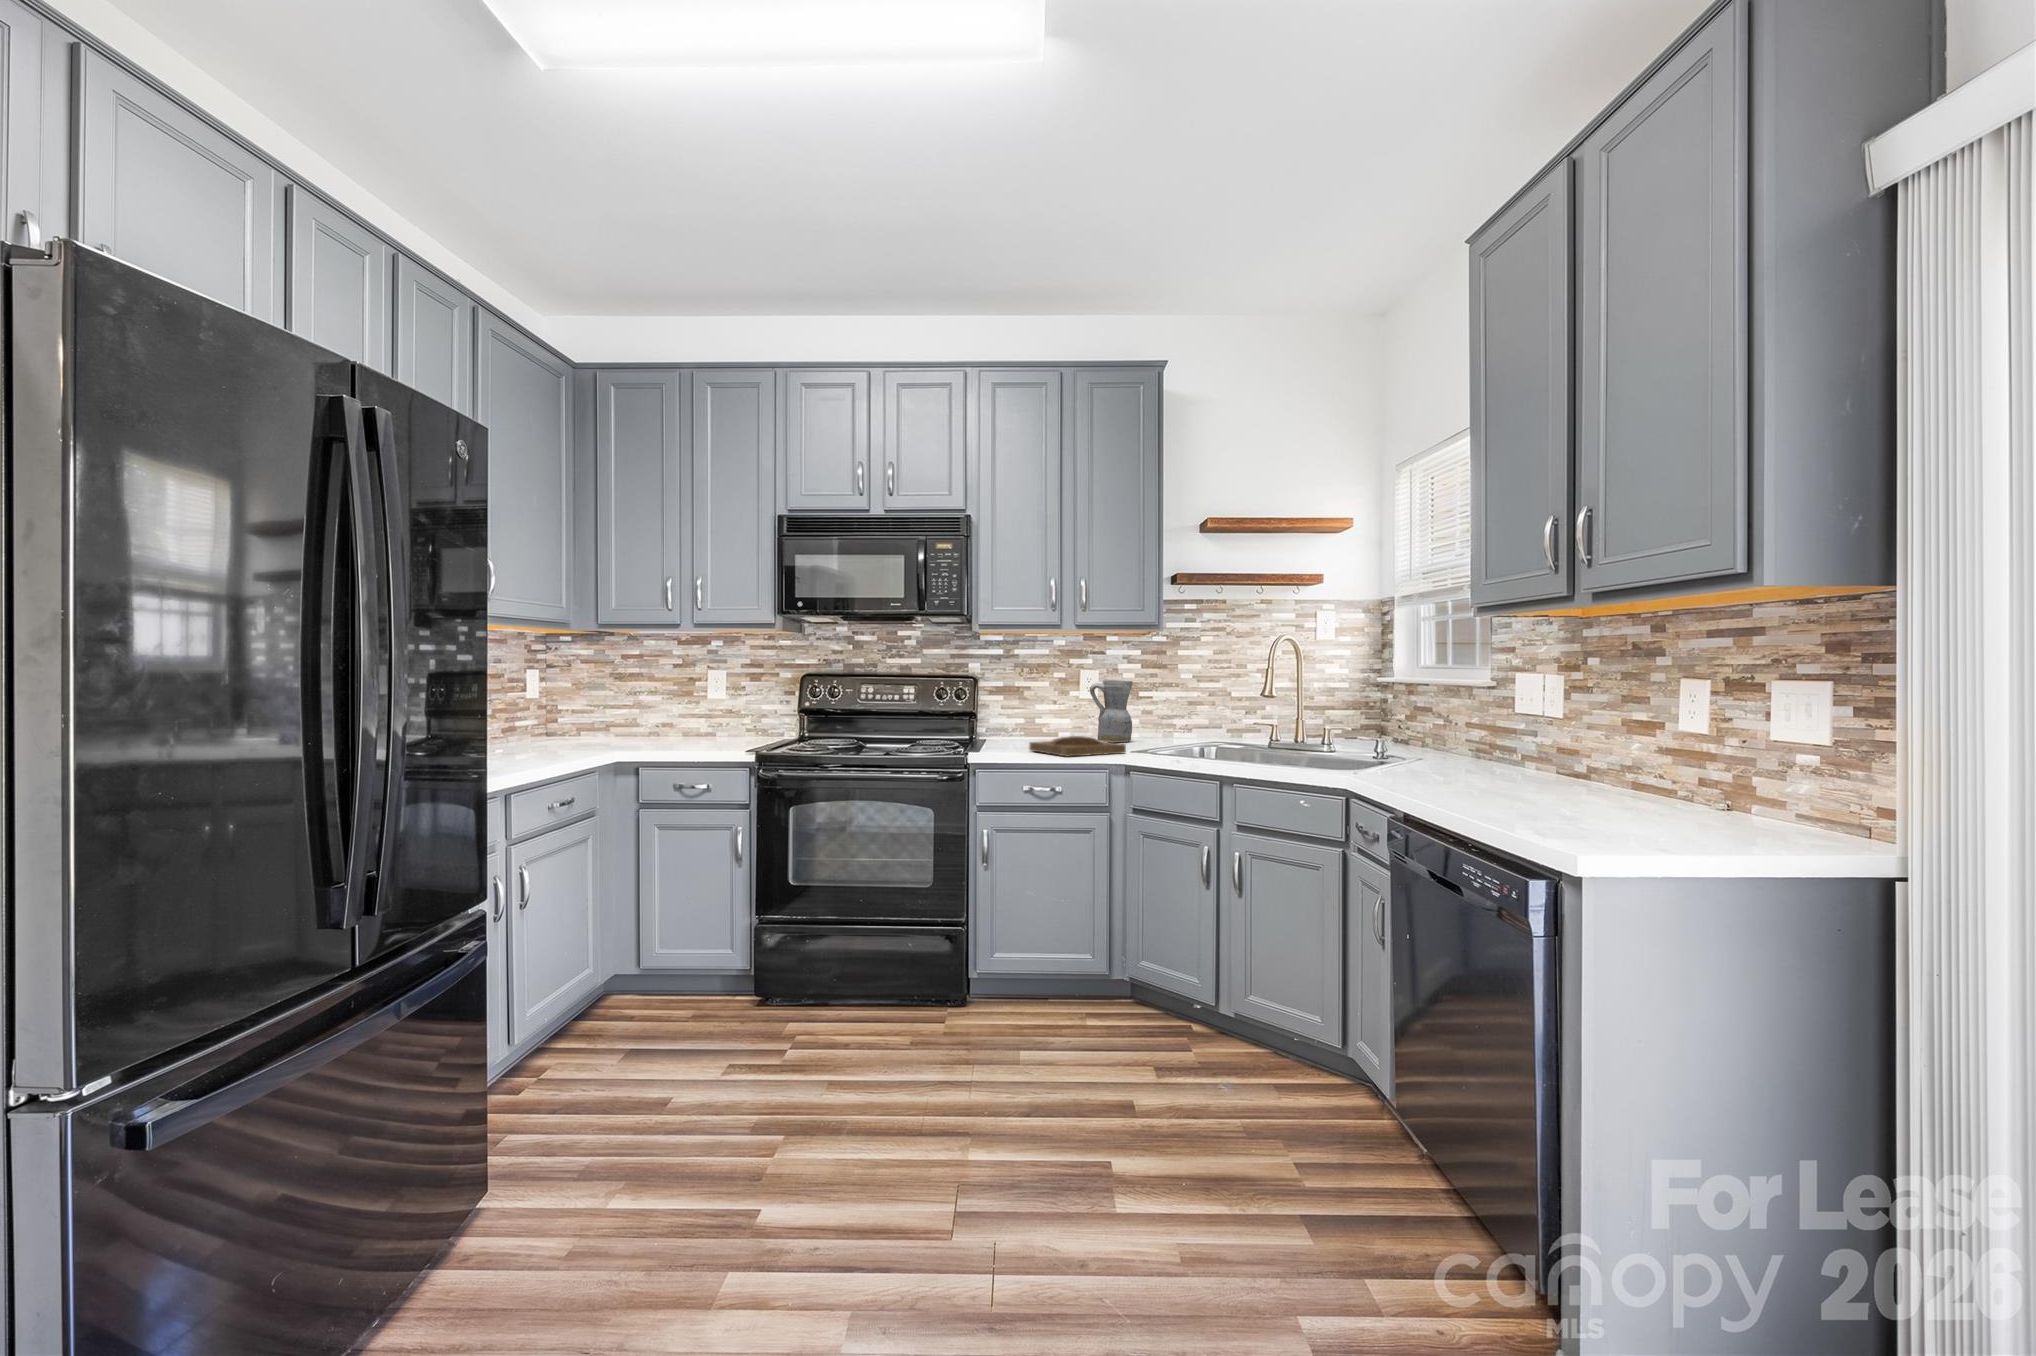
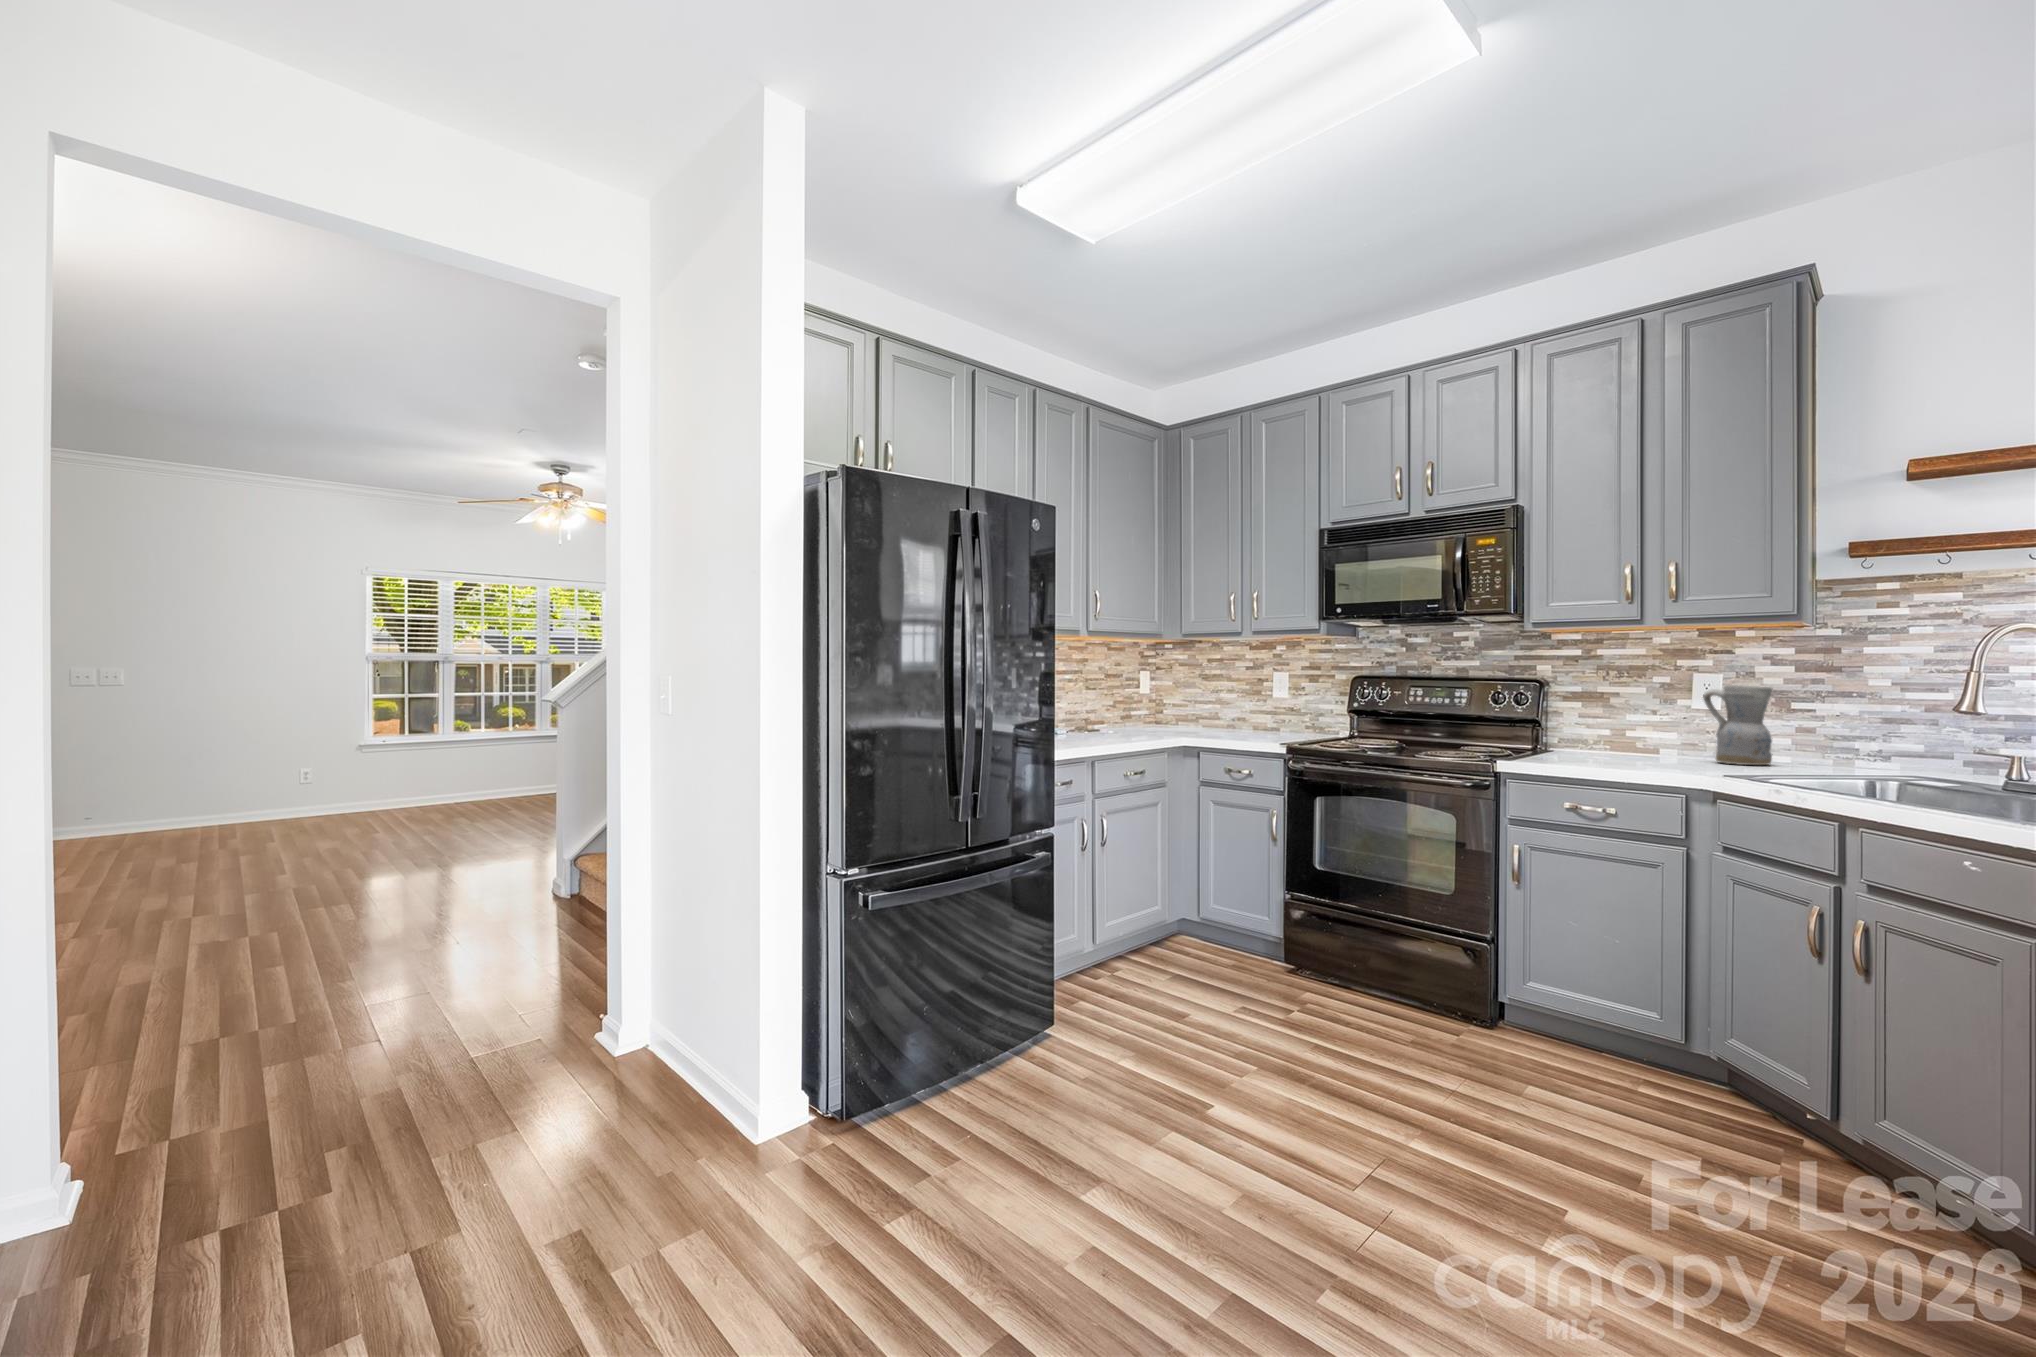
tray: present [1029,736,1126,757] -> none [1582,751,1715,775]

